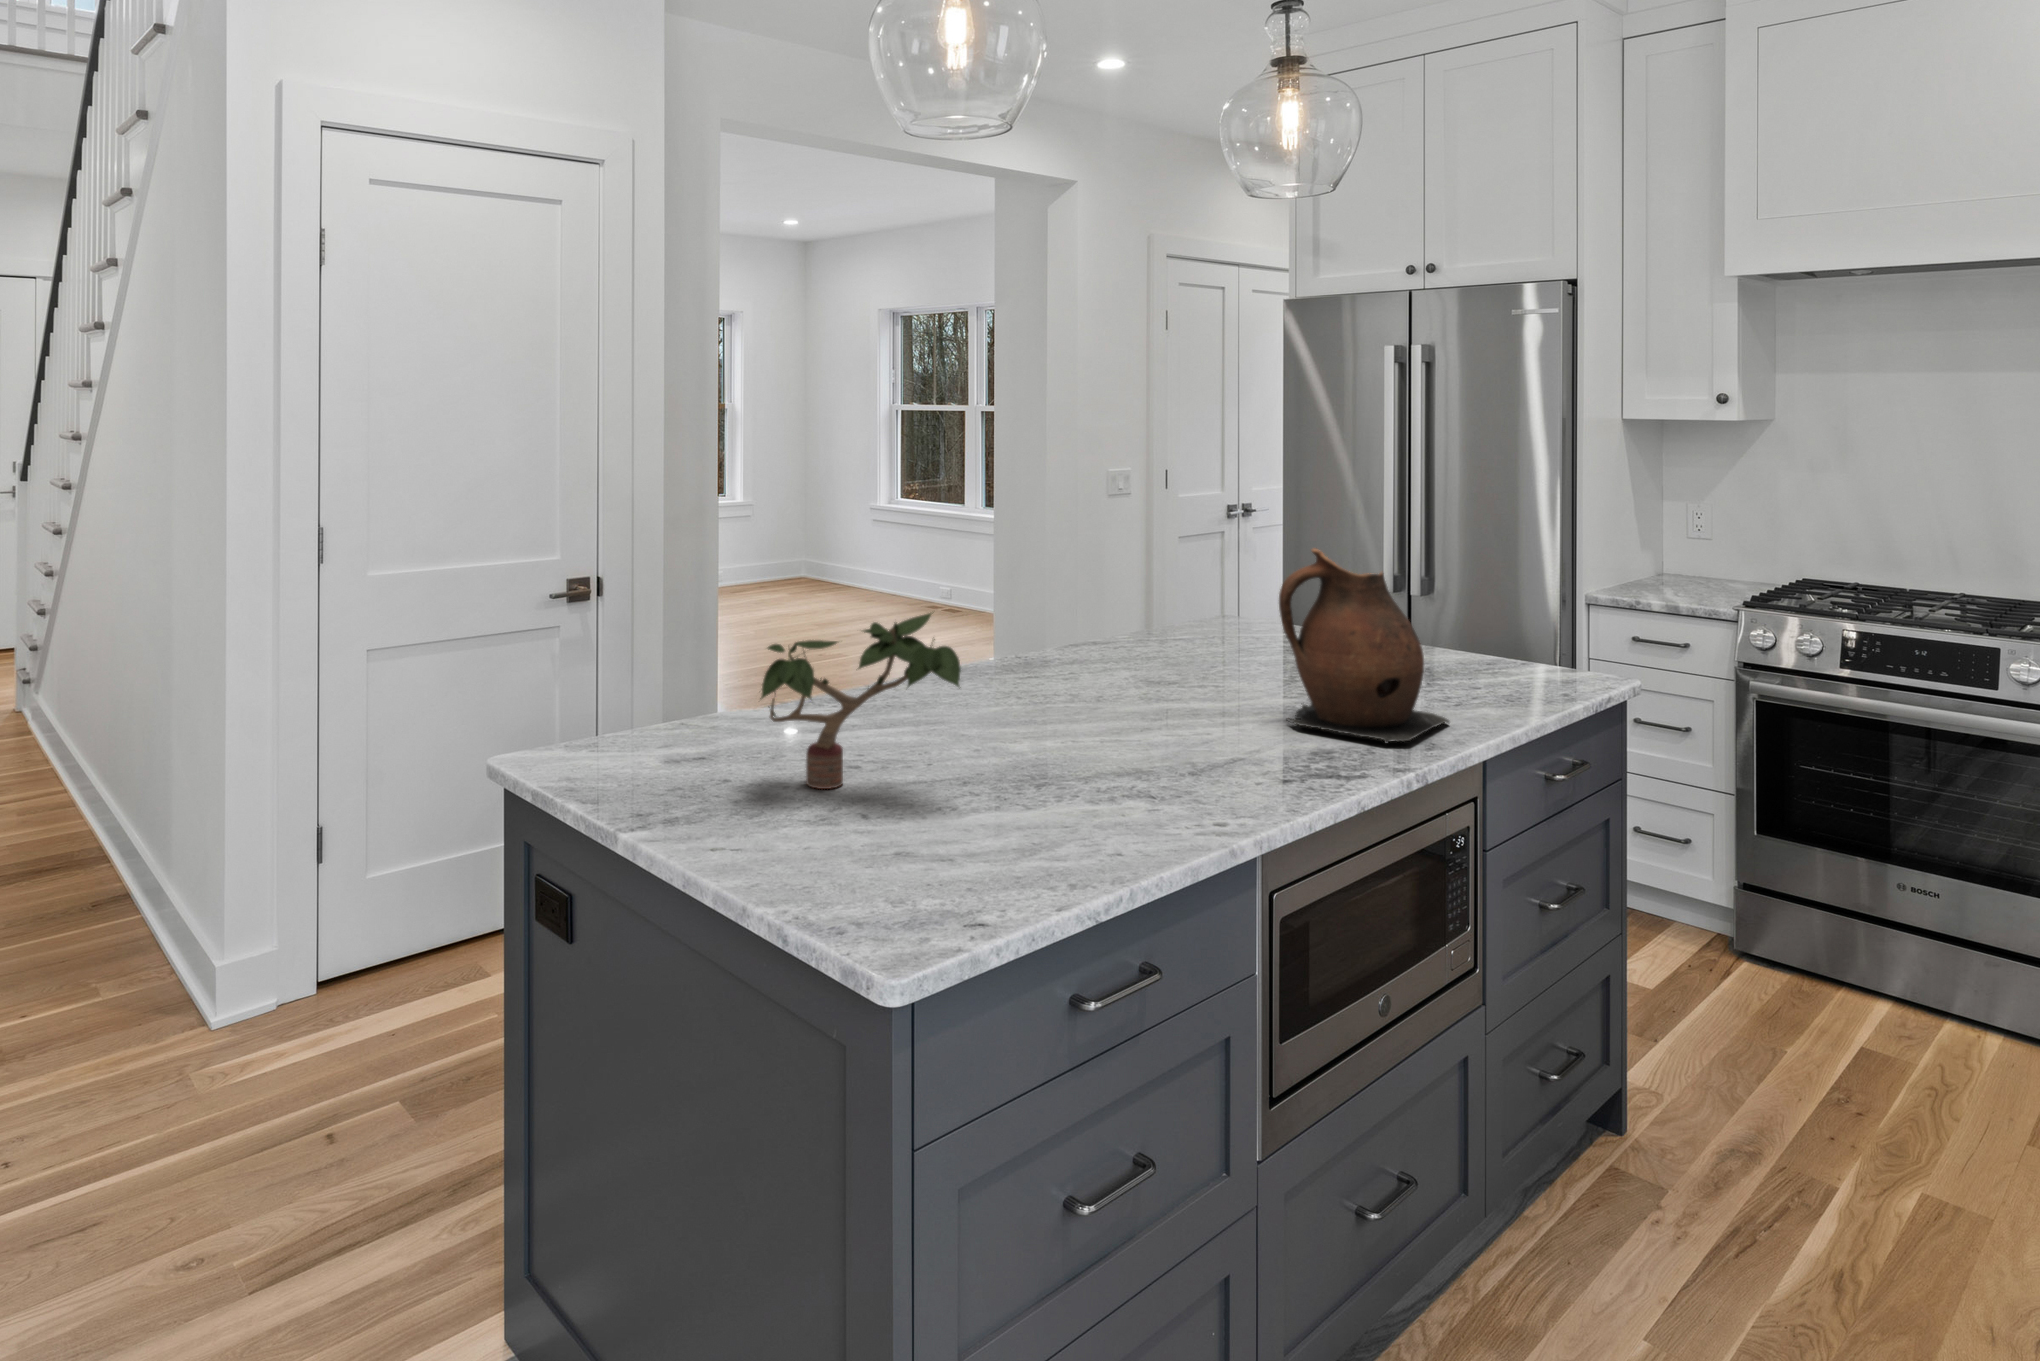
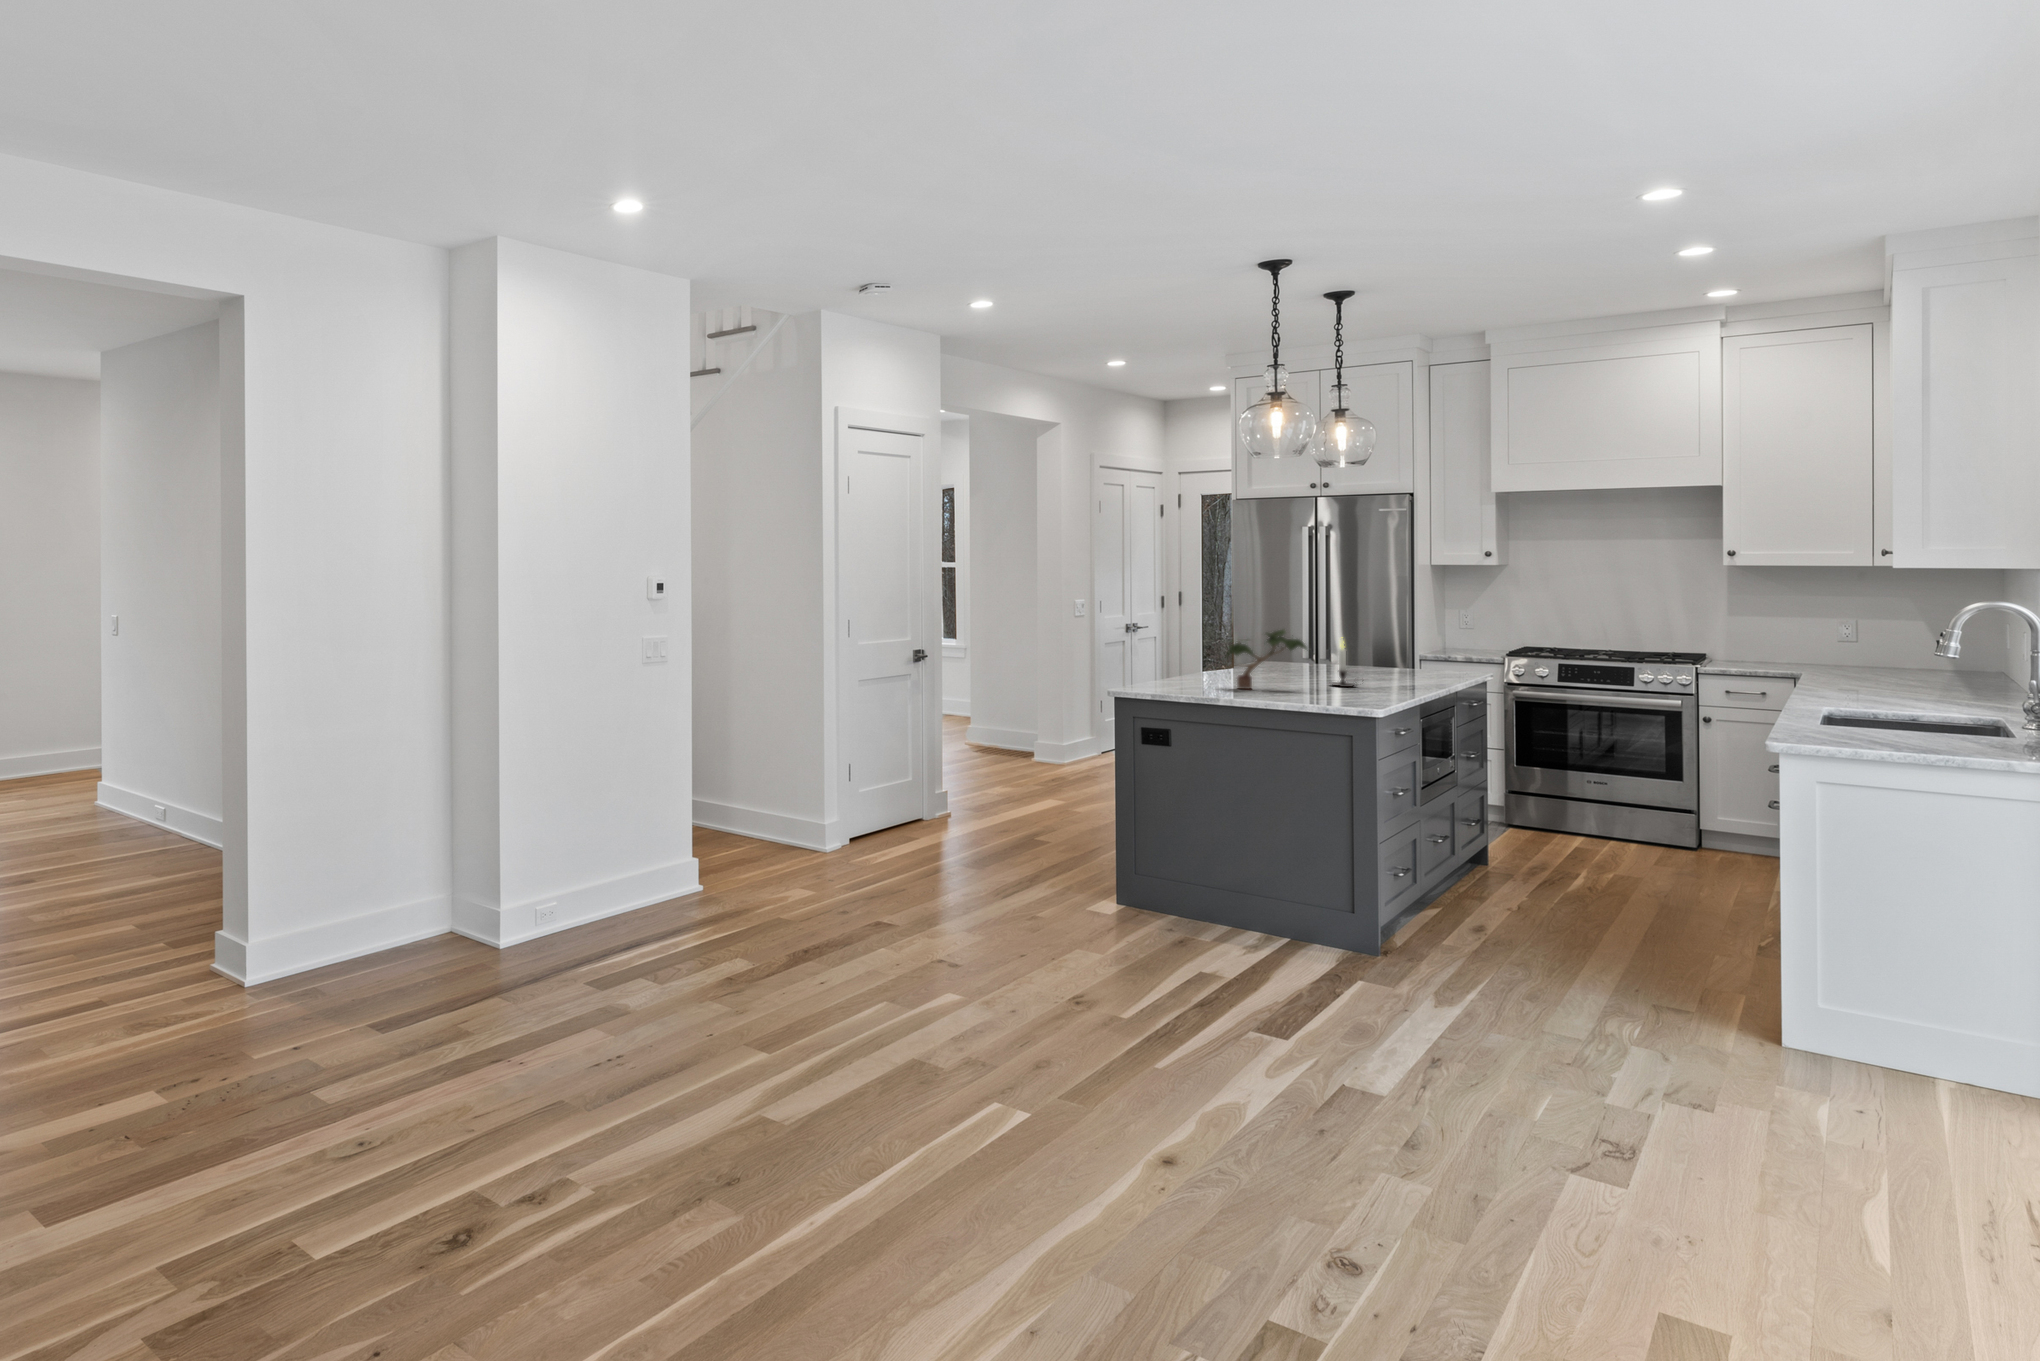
ceramic pitcher: present [1279,549,1449,744] -> none [1370,613,1438,682]
candle: none [1099,628,1174,773] -> present [1332,642,1356,687]

